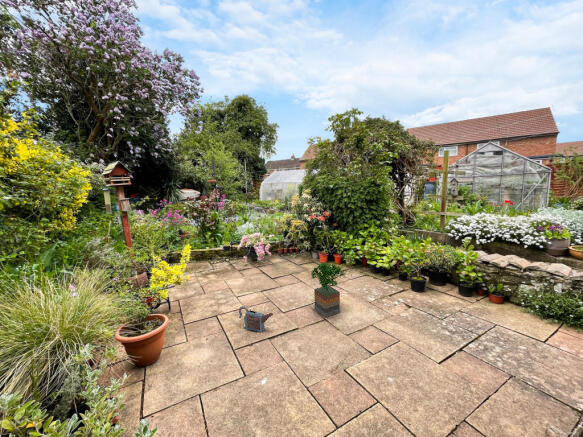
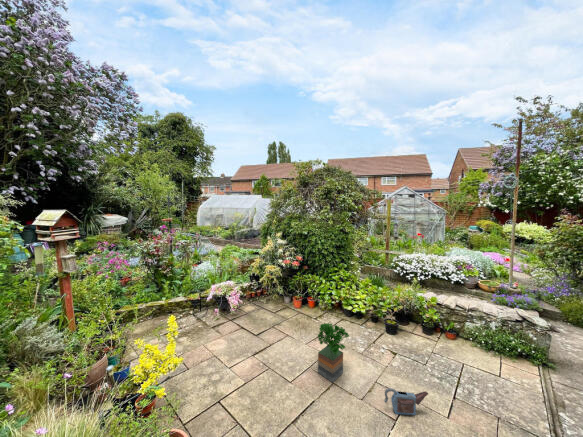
watering can: present [239,306,273,332] -> present [384,388,428,415]

